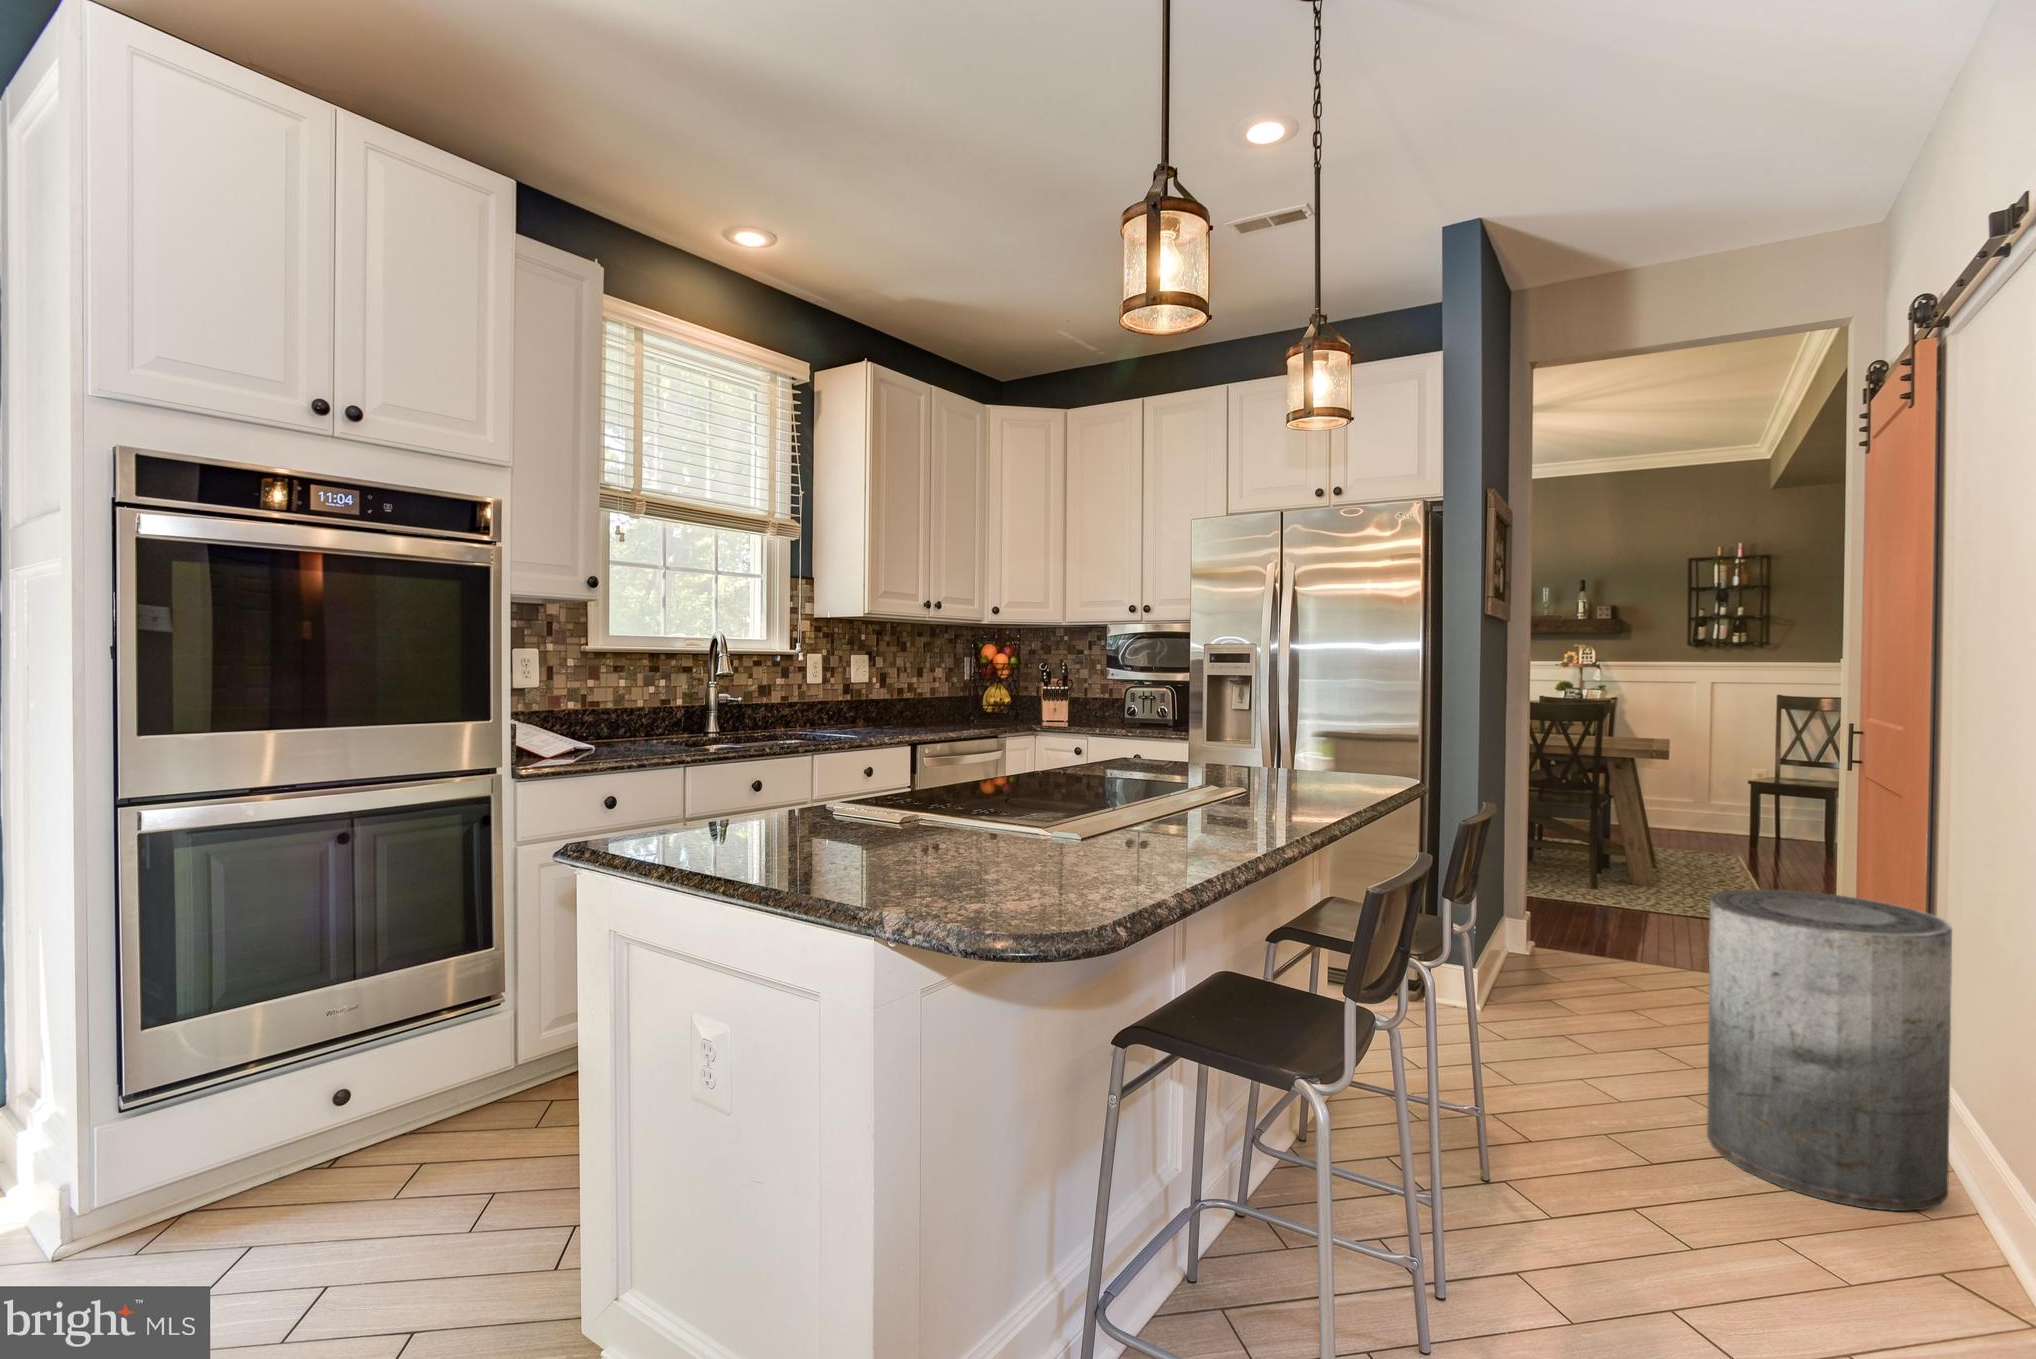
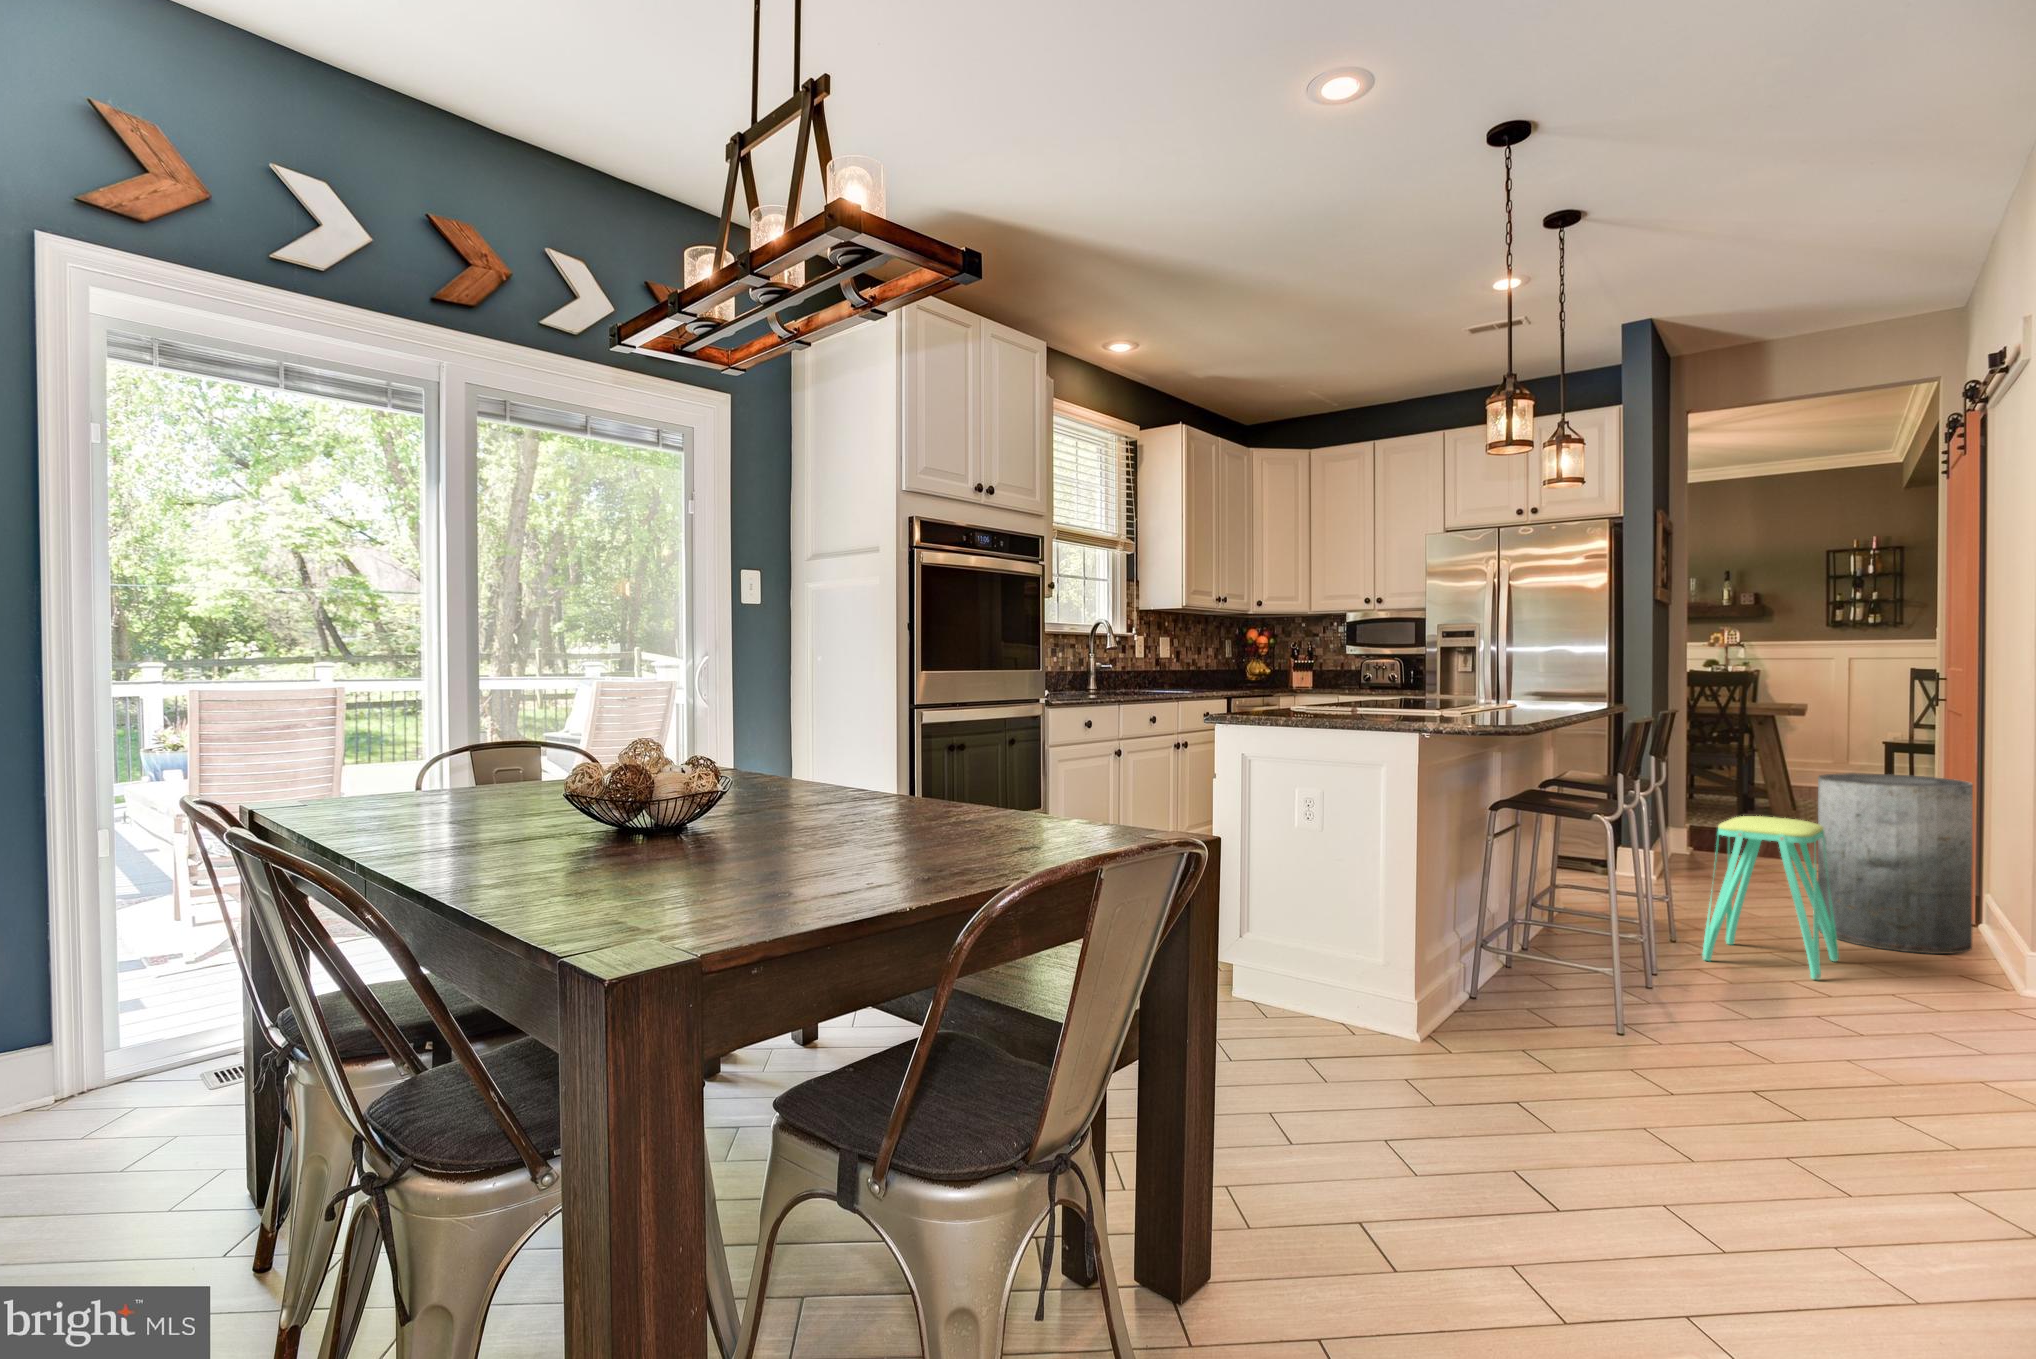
stool: none [1530,985,1752,1314] -> present [1702,816,1839,979]

